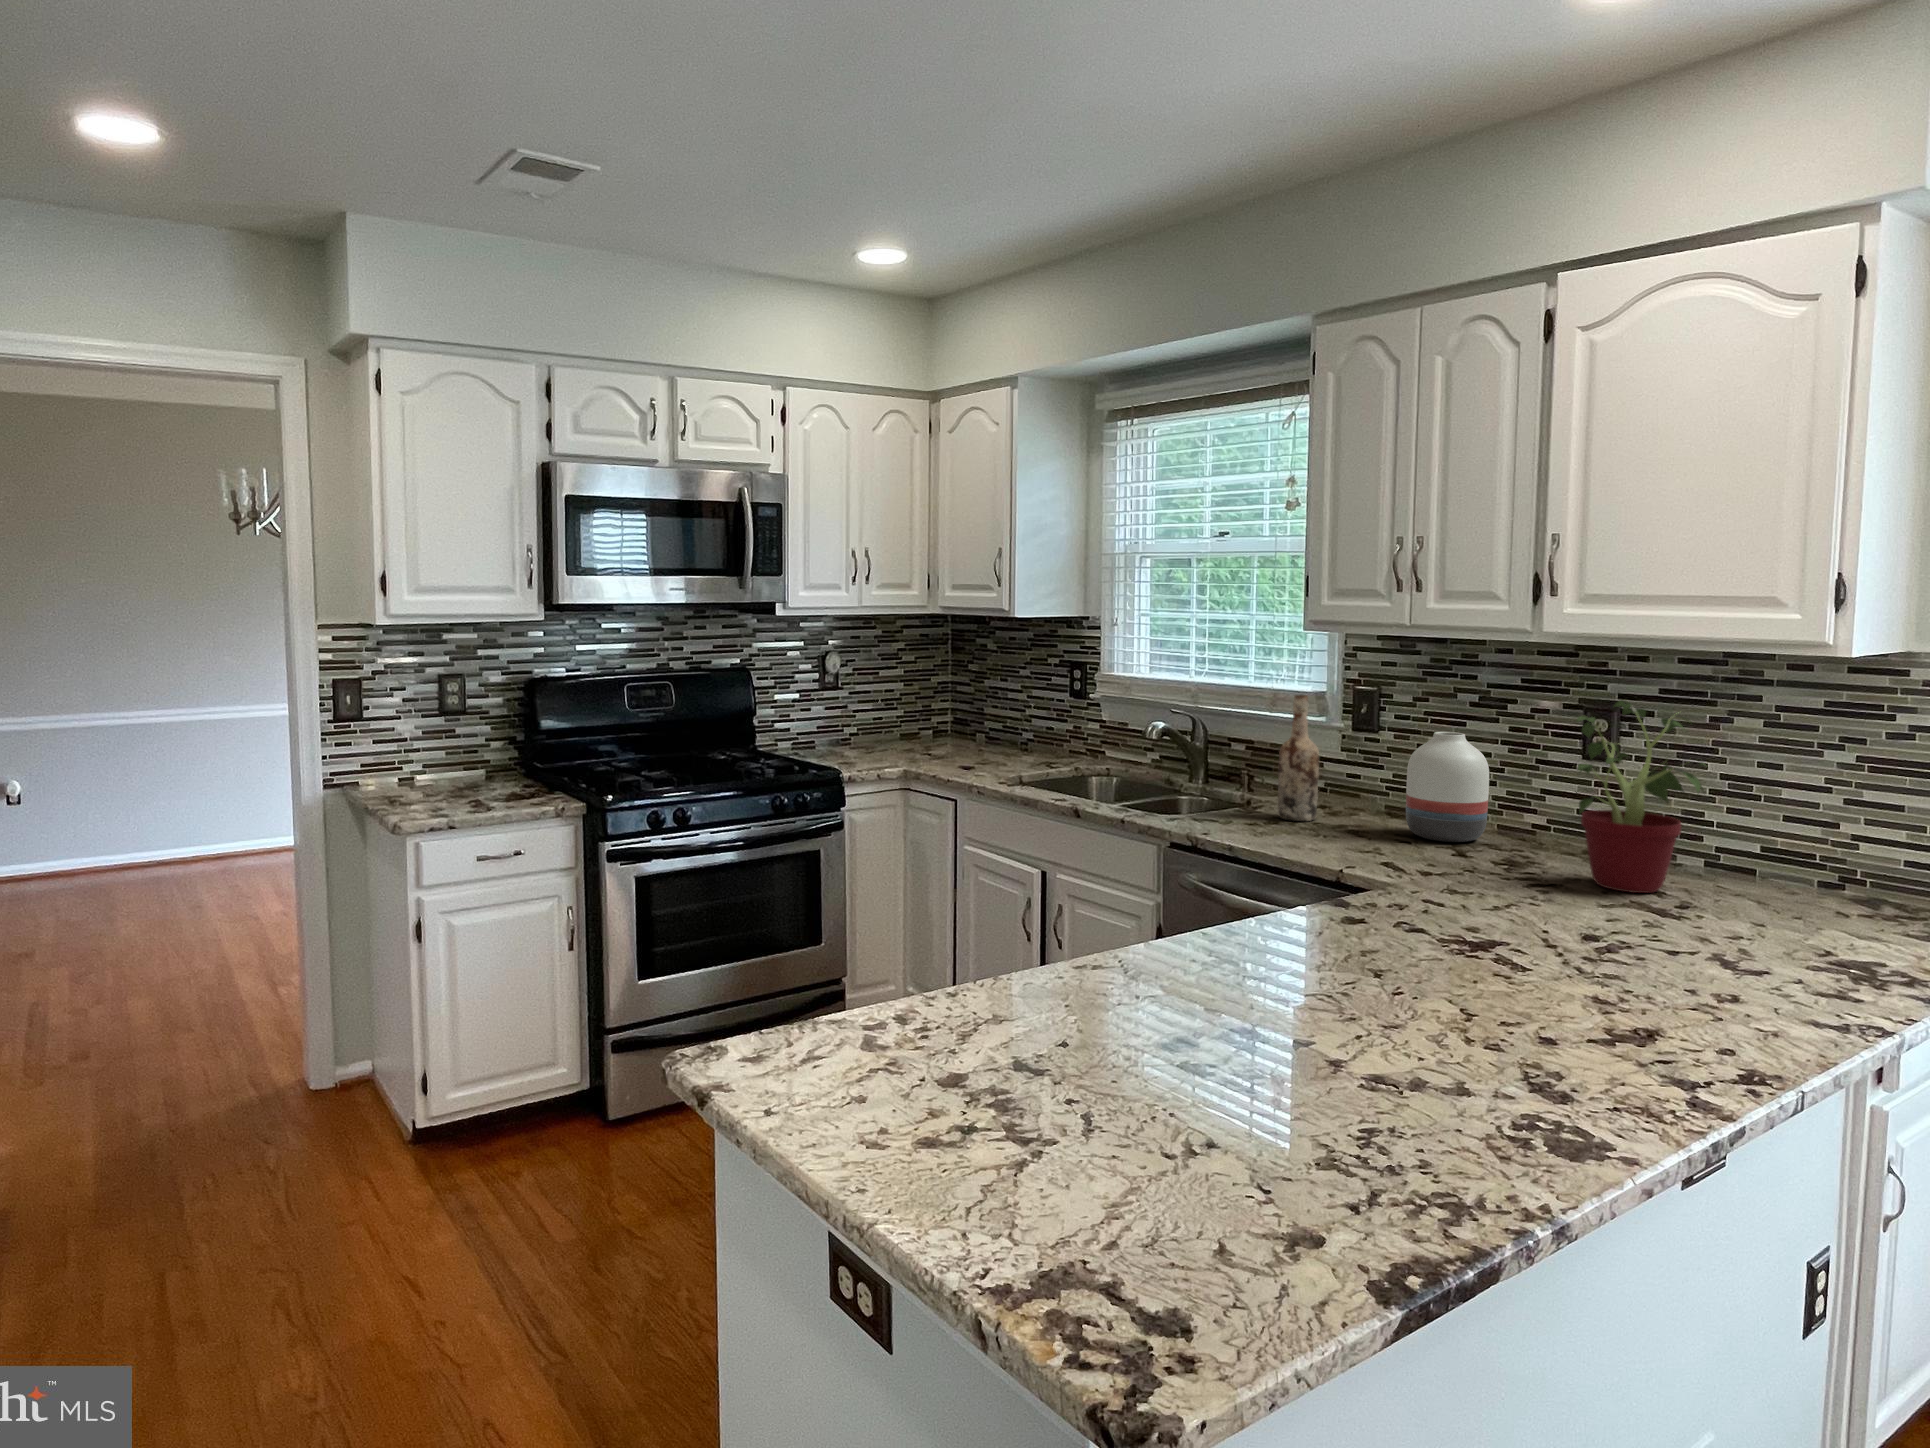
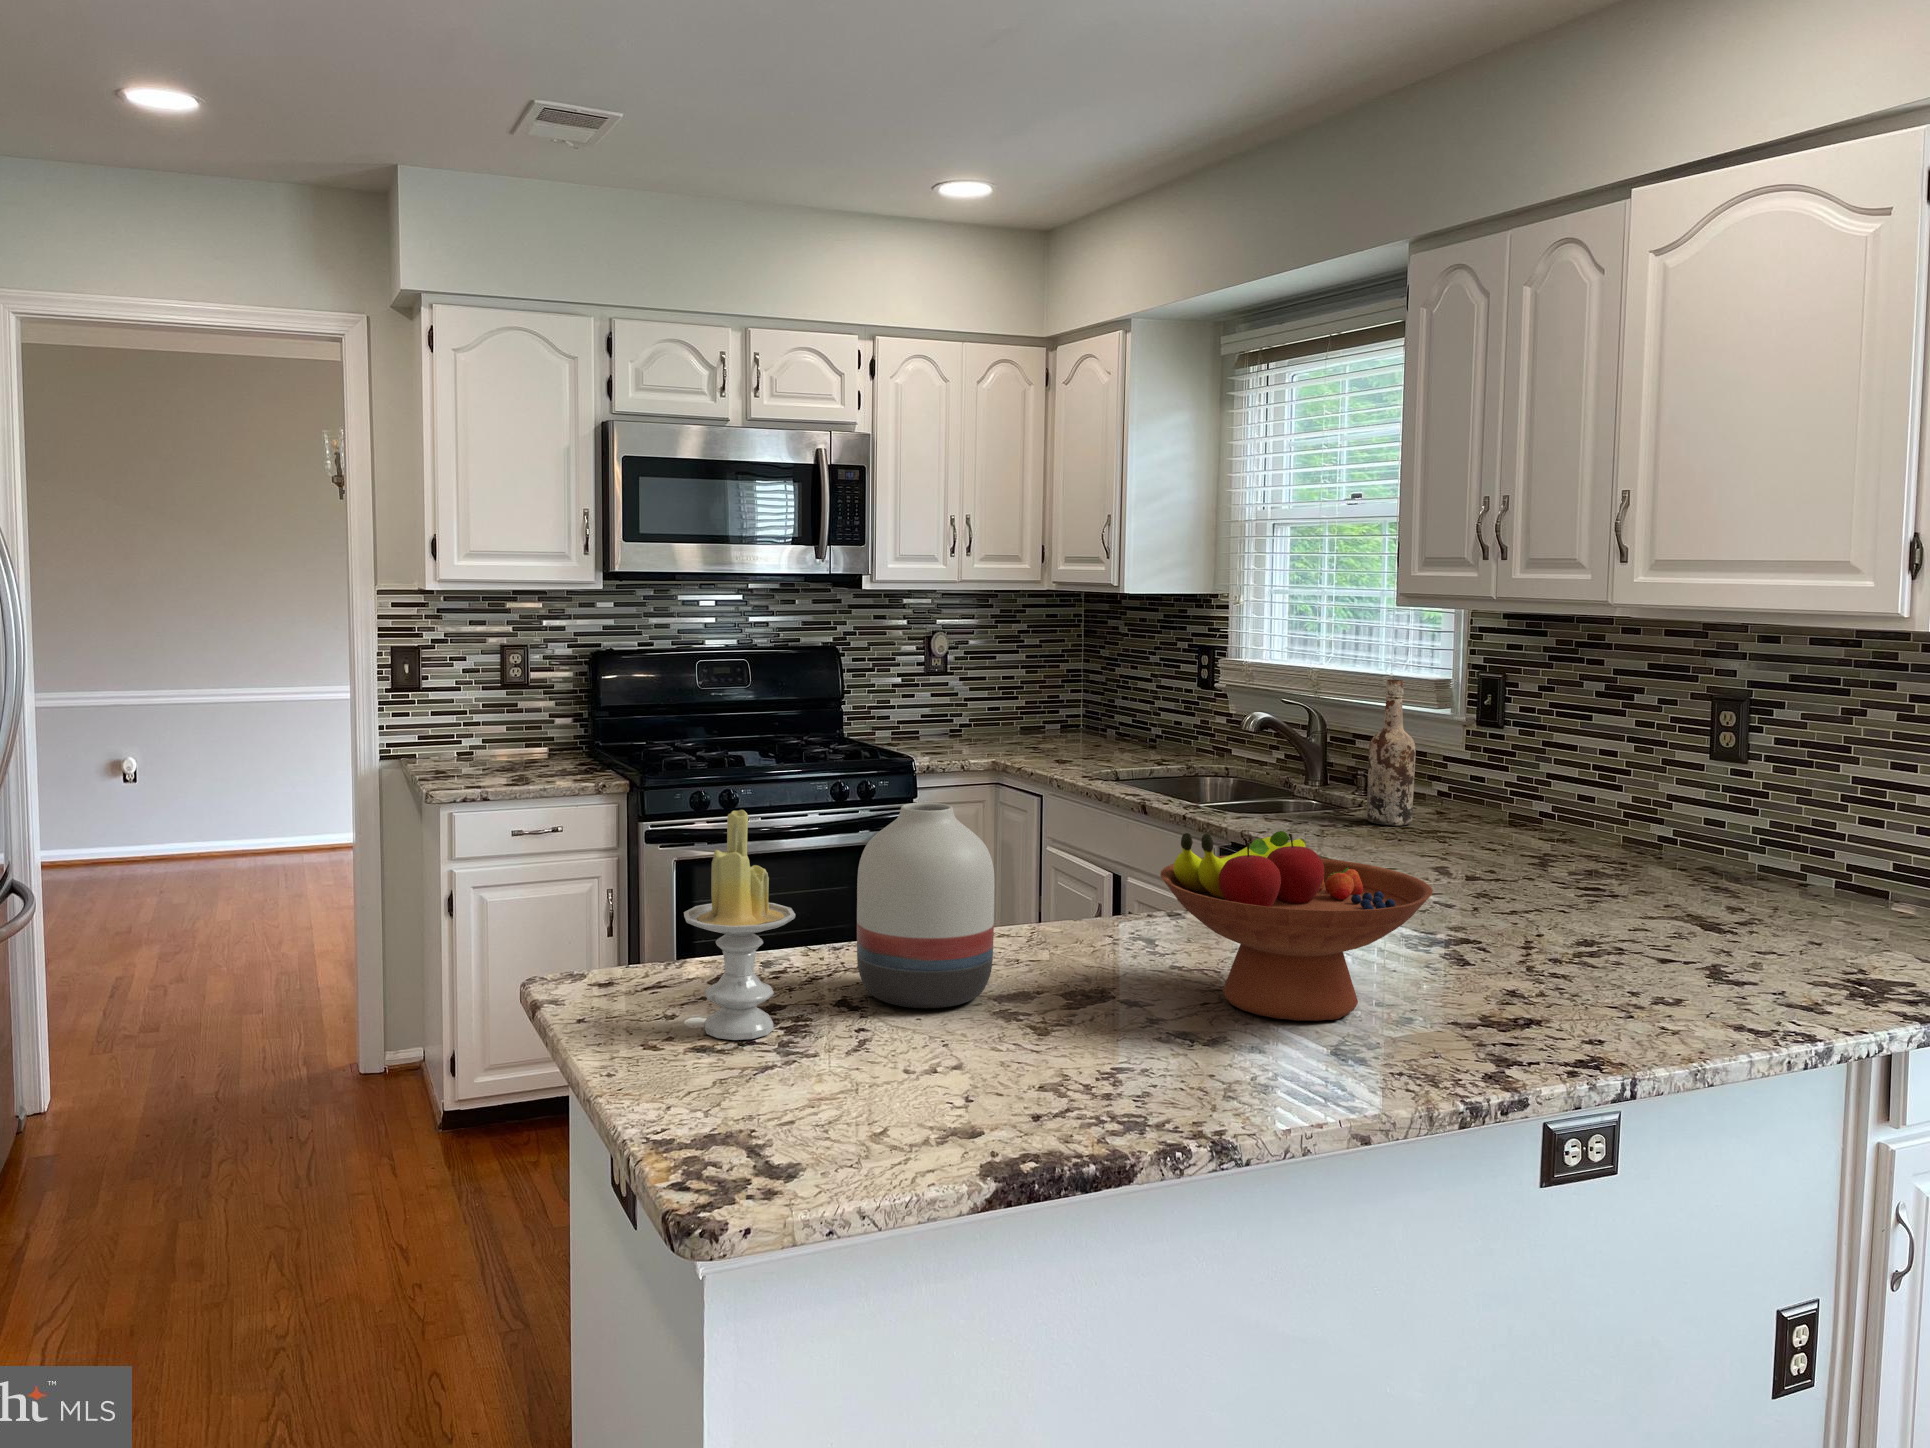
potted plant: present [1575,700,1704,893] -> none [1630,683,1798,906]
vase: present [1406,732,1489,842] -> present [857,803,995,1008]
fruit bowl: none [1308,868,1589,1058] -> present [1160,831,1433,1021]
candle: none [888,885,1007,1138] -> present [684,810,795,1040]

